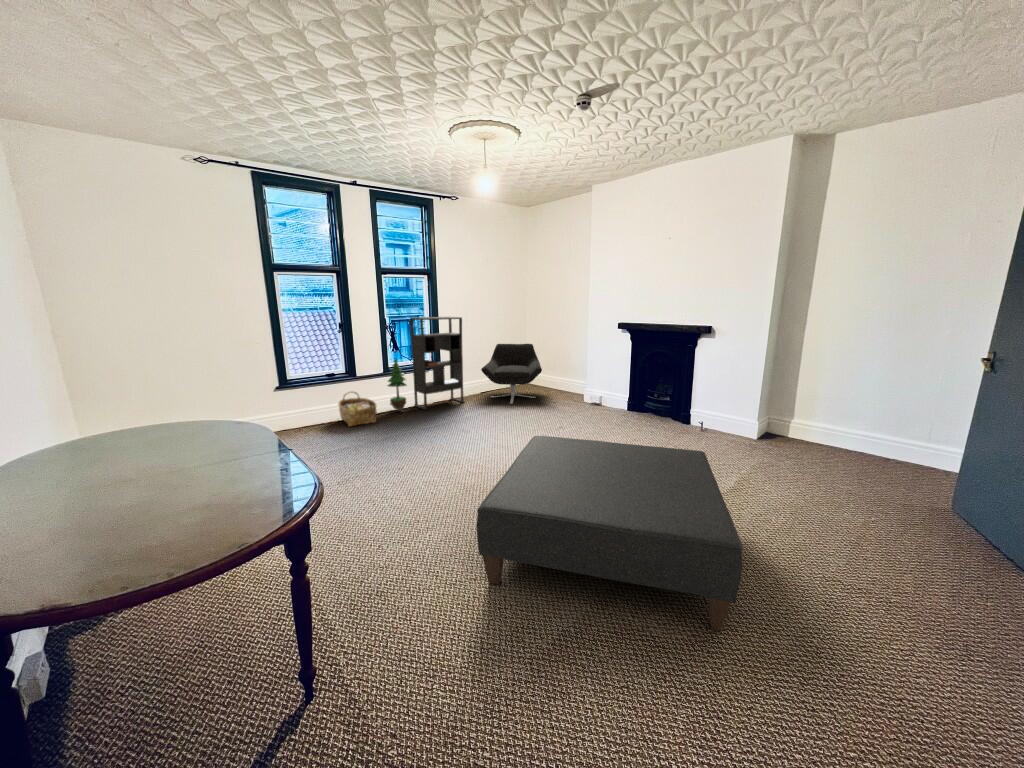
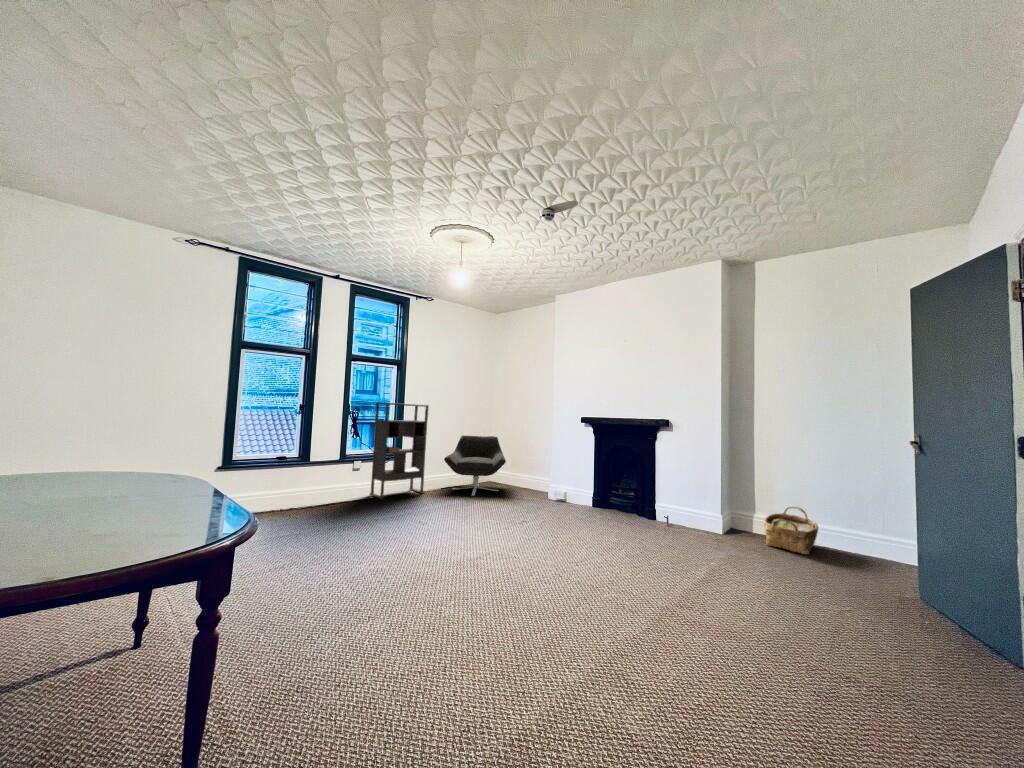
potted tree: present [387,358,406,411] -> none [343,440,365,499]
woven basket: present [338,392,377,426] -> present [764,507,818,554]
ottoman: present [477,436,743,631] -> none [427,512,722,725]

